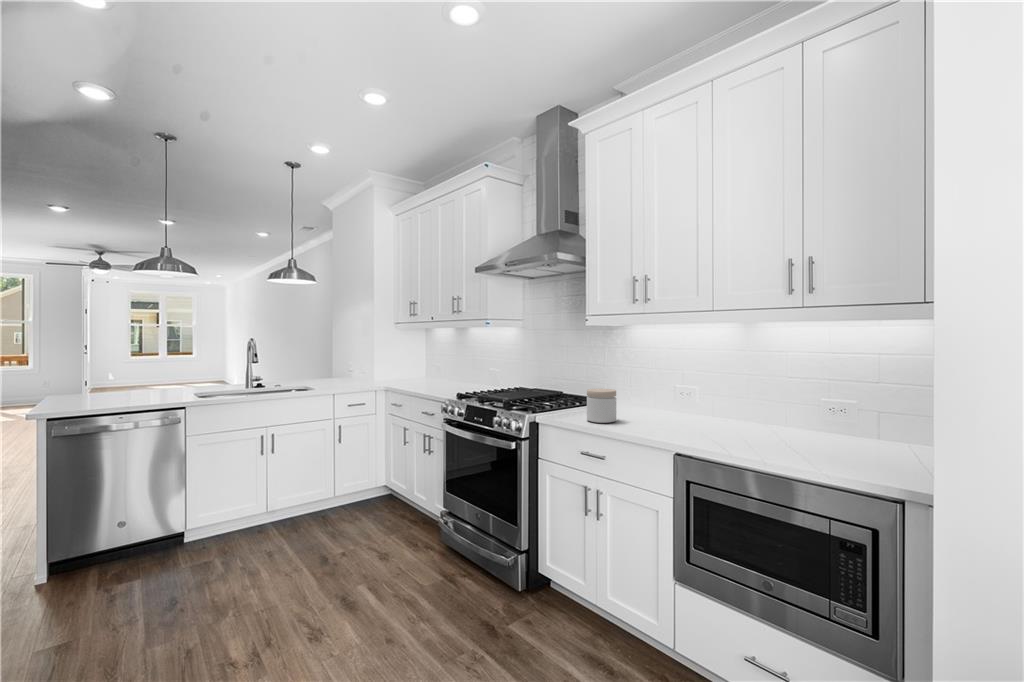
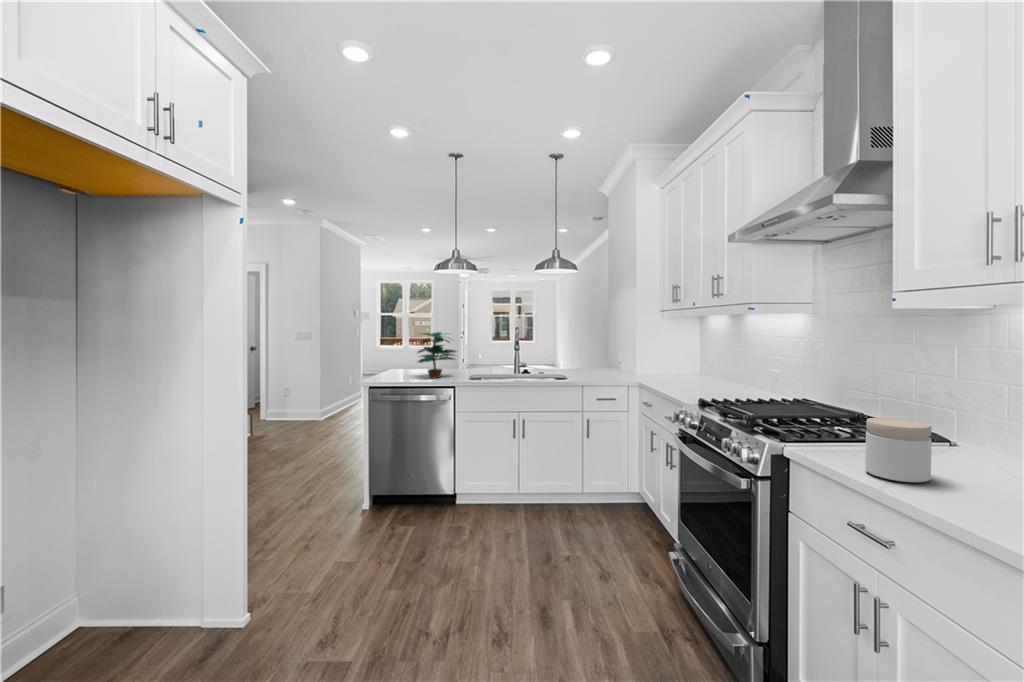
potted plant: none [116,343,177,398] -> present [418,332,456,378]

